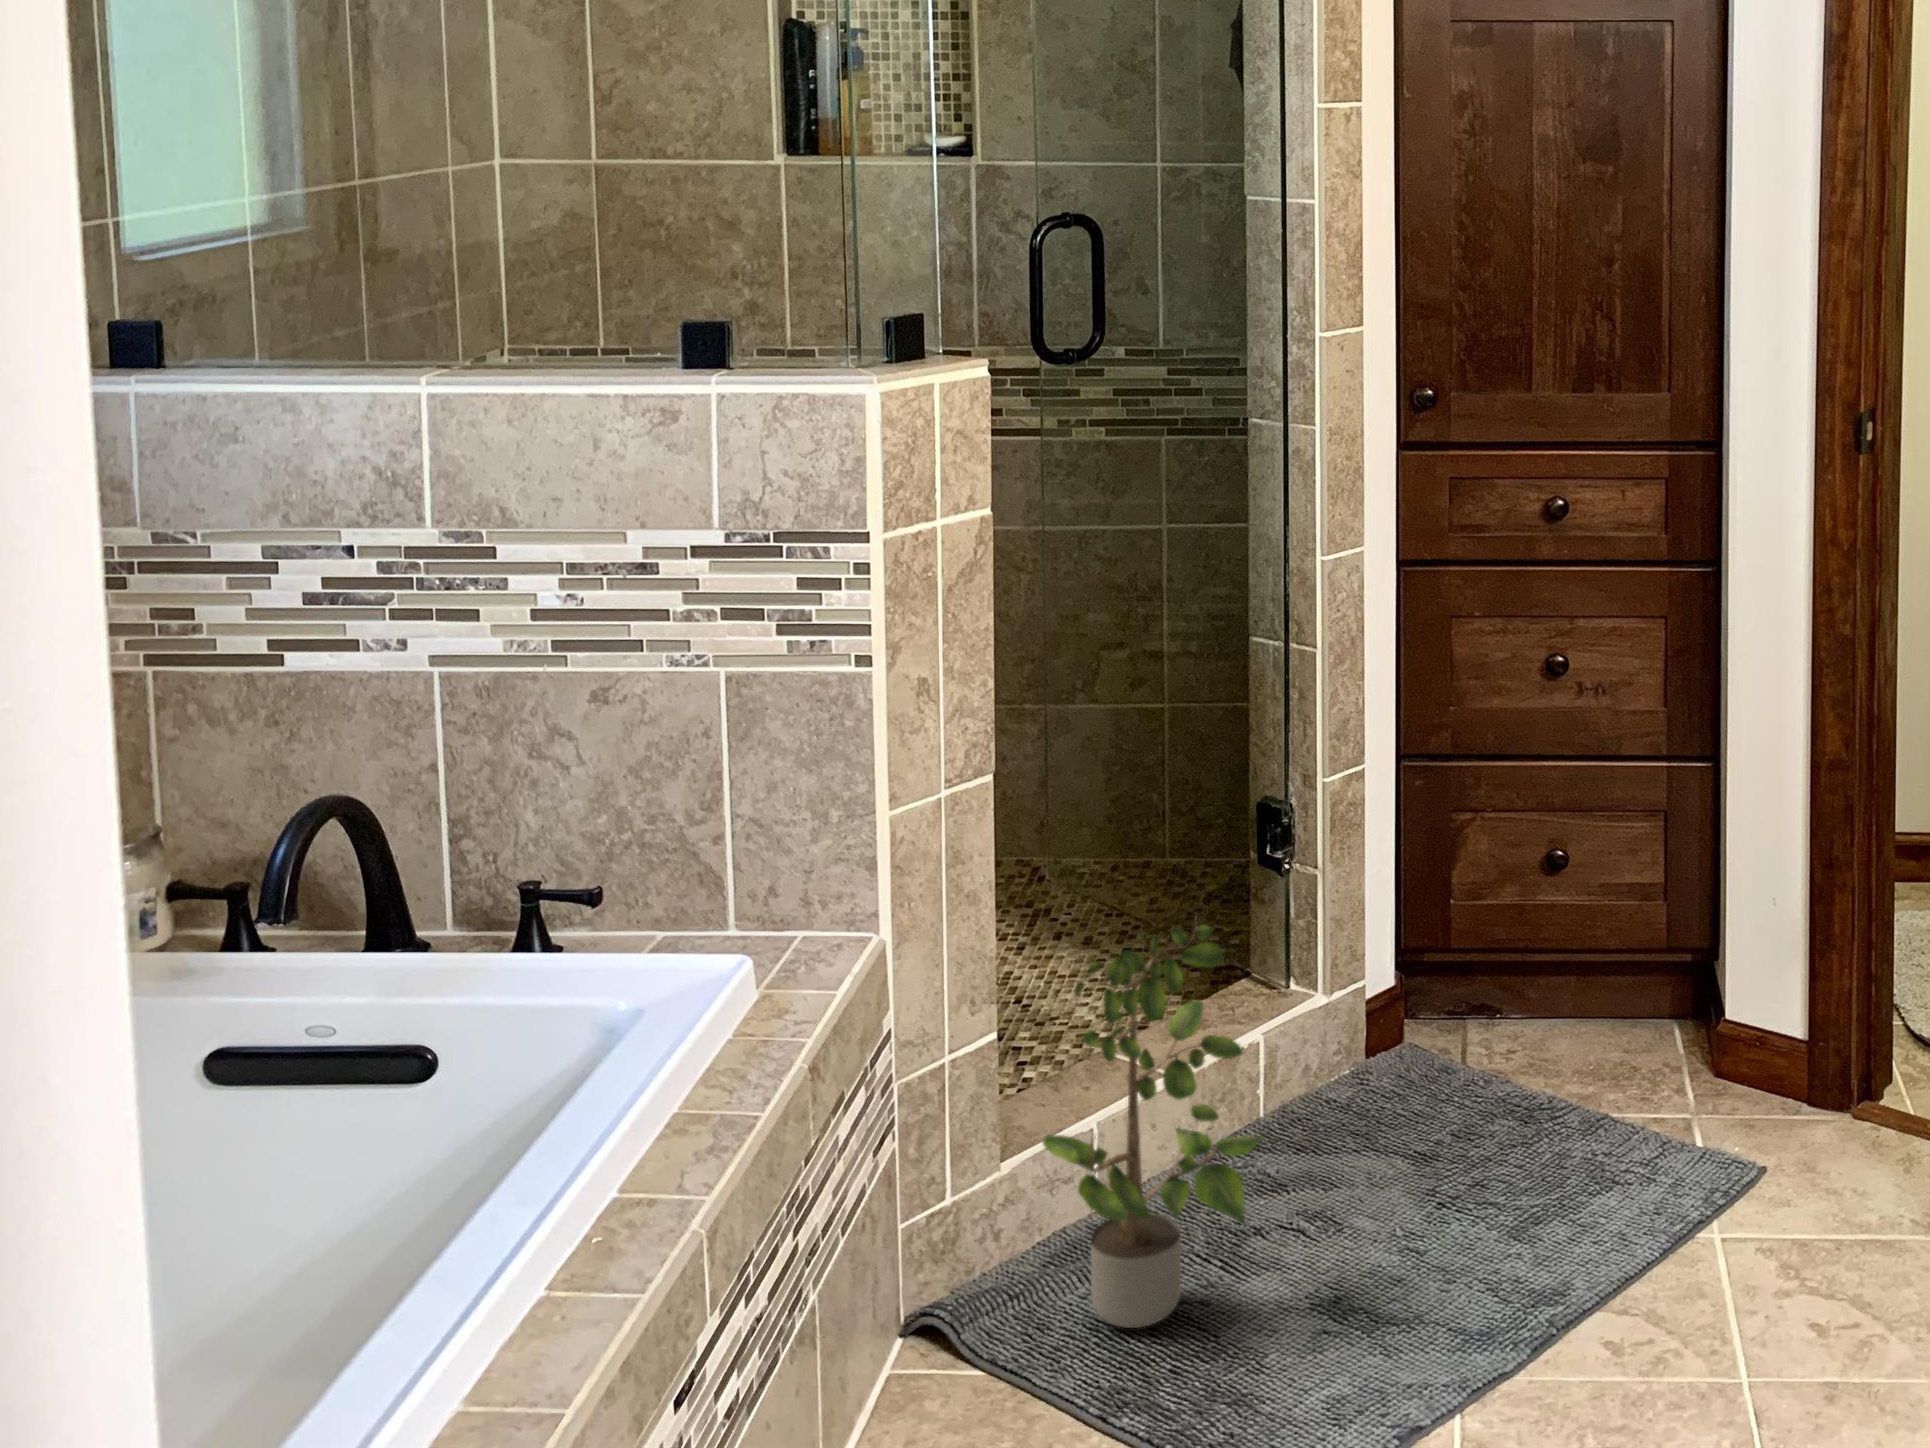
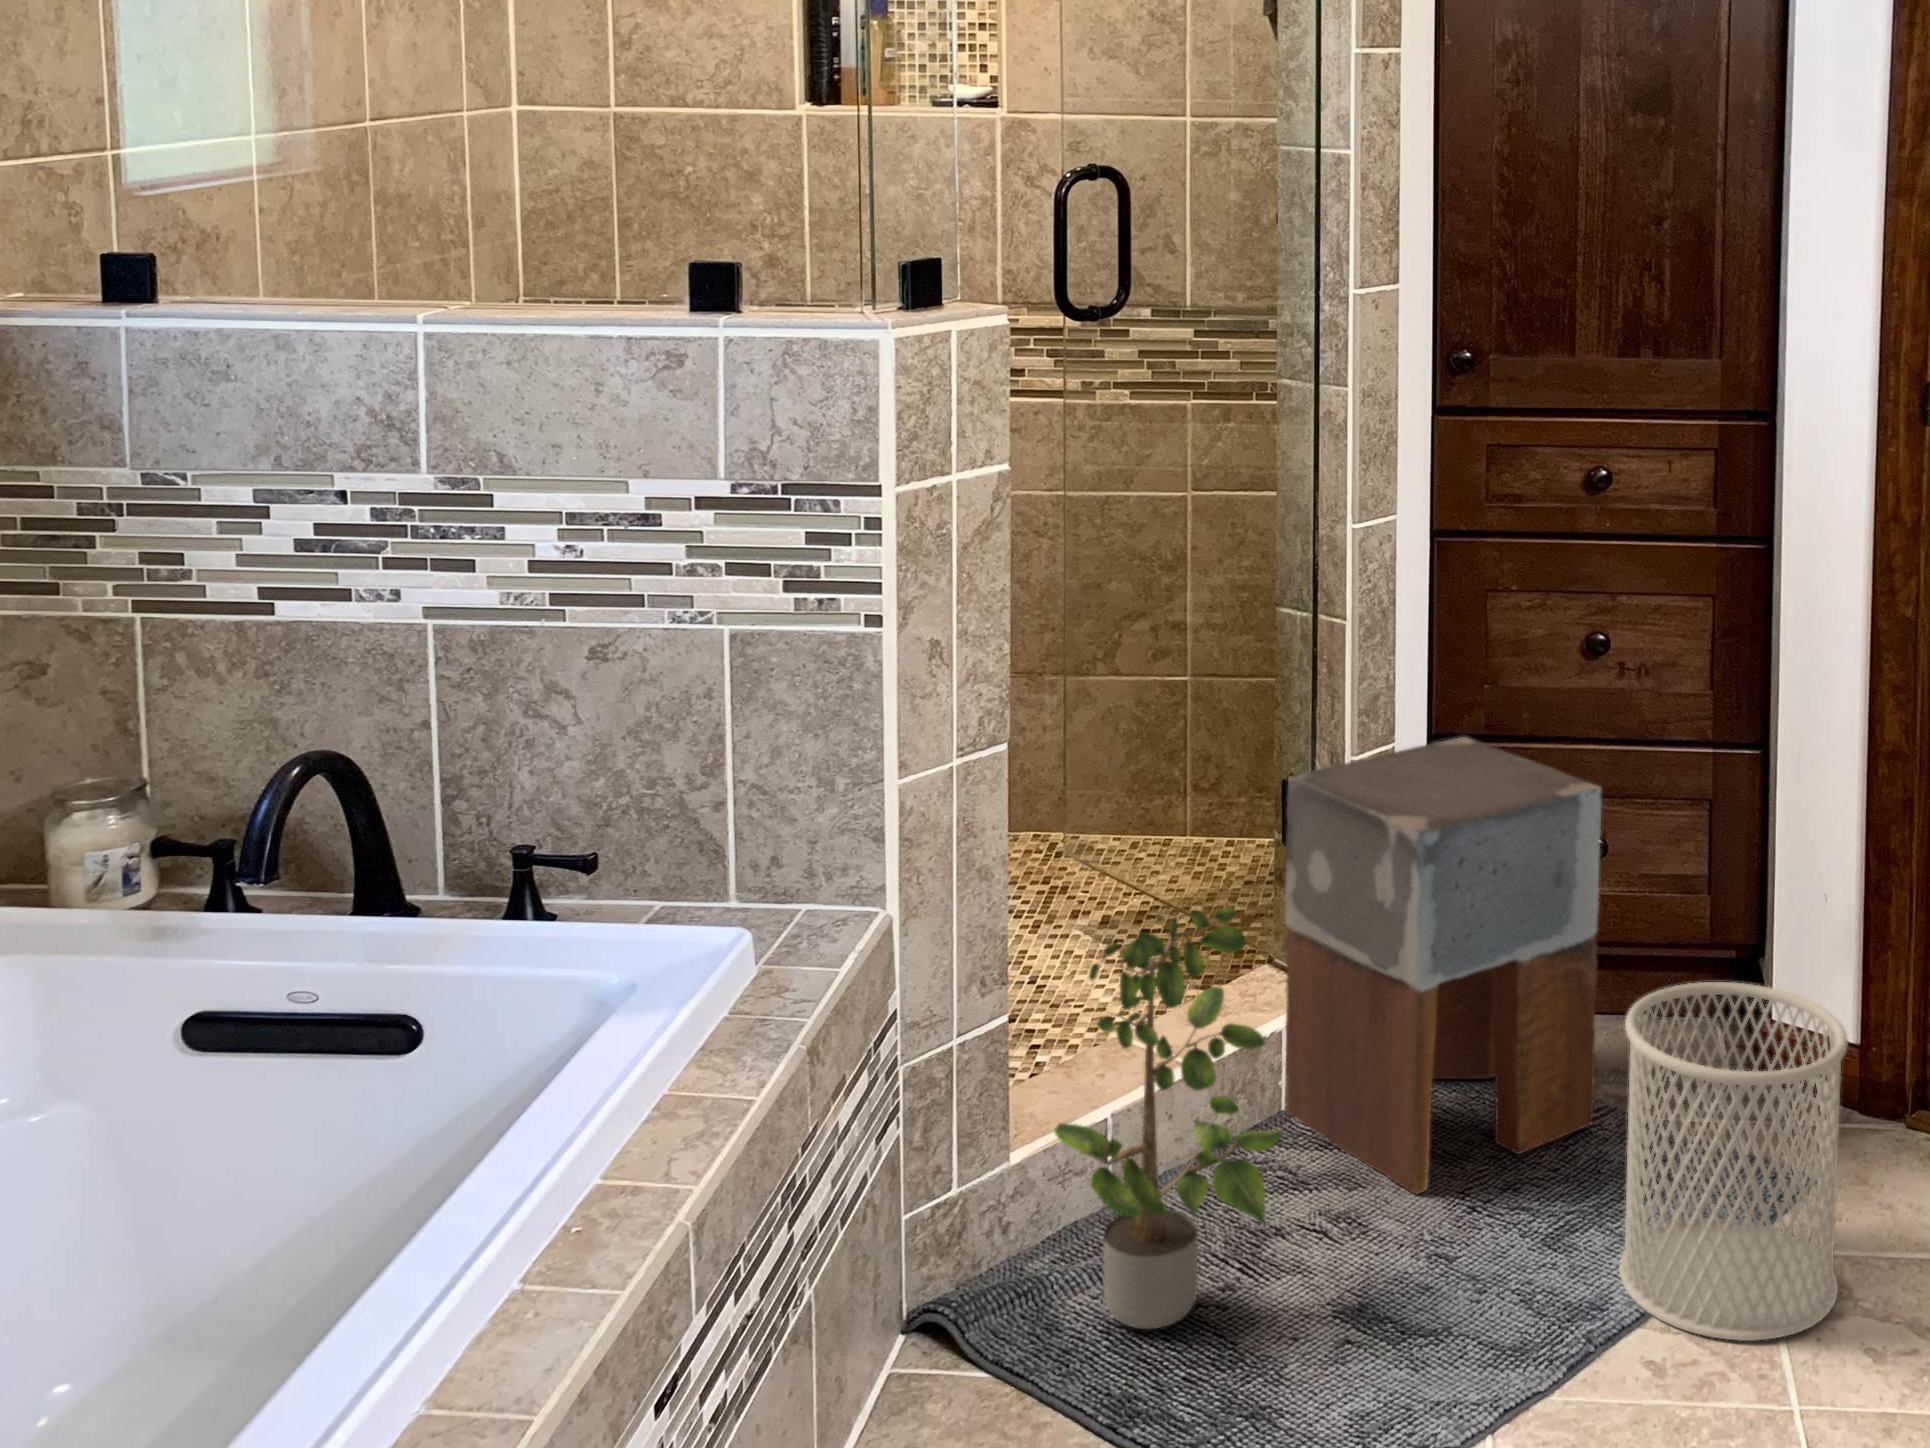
stool: none [1261,757,1561,1194] -> present [1285,737,1602,1194]
wastebasket: none [1581,983,1790,1319] -> present [1619,982,1848,1341]

